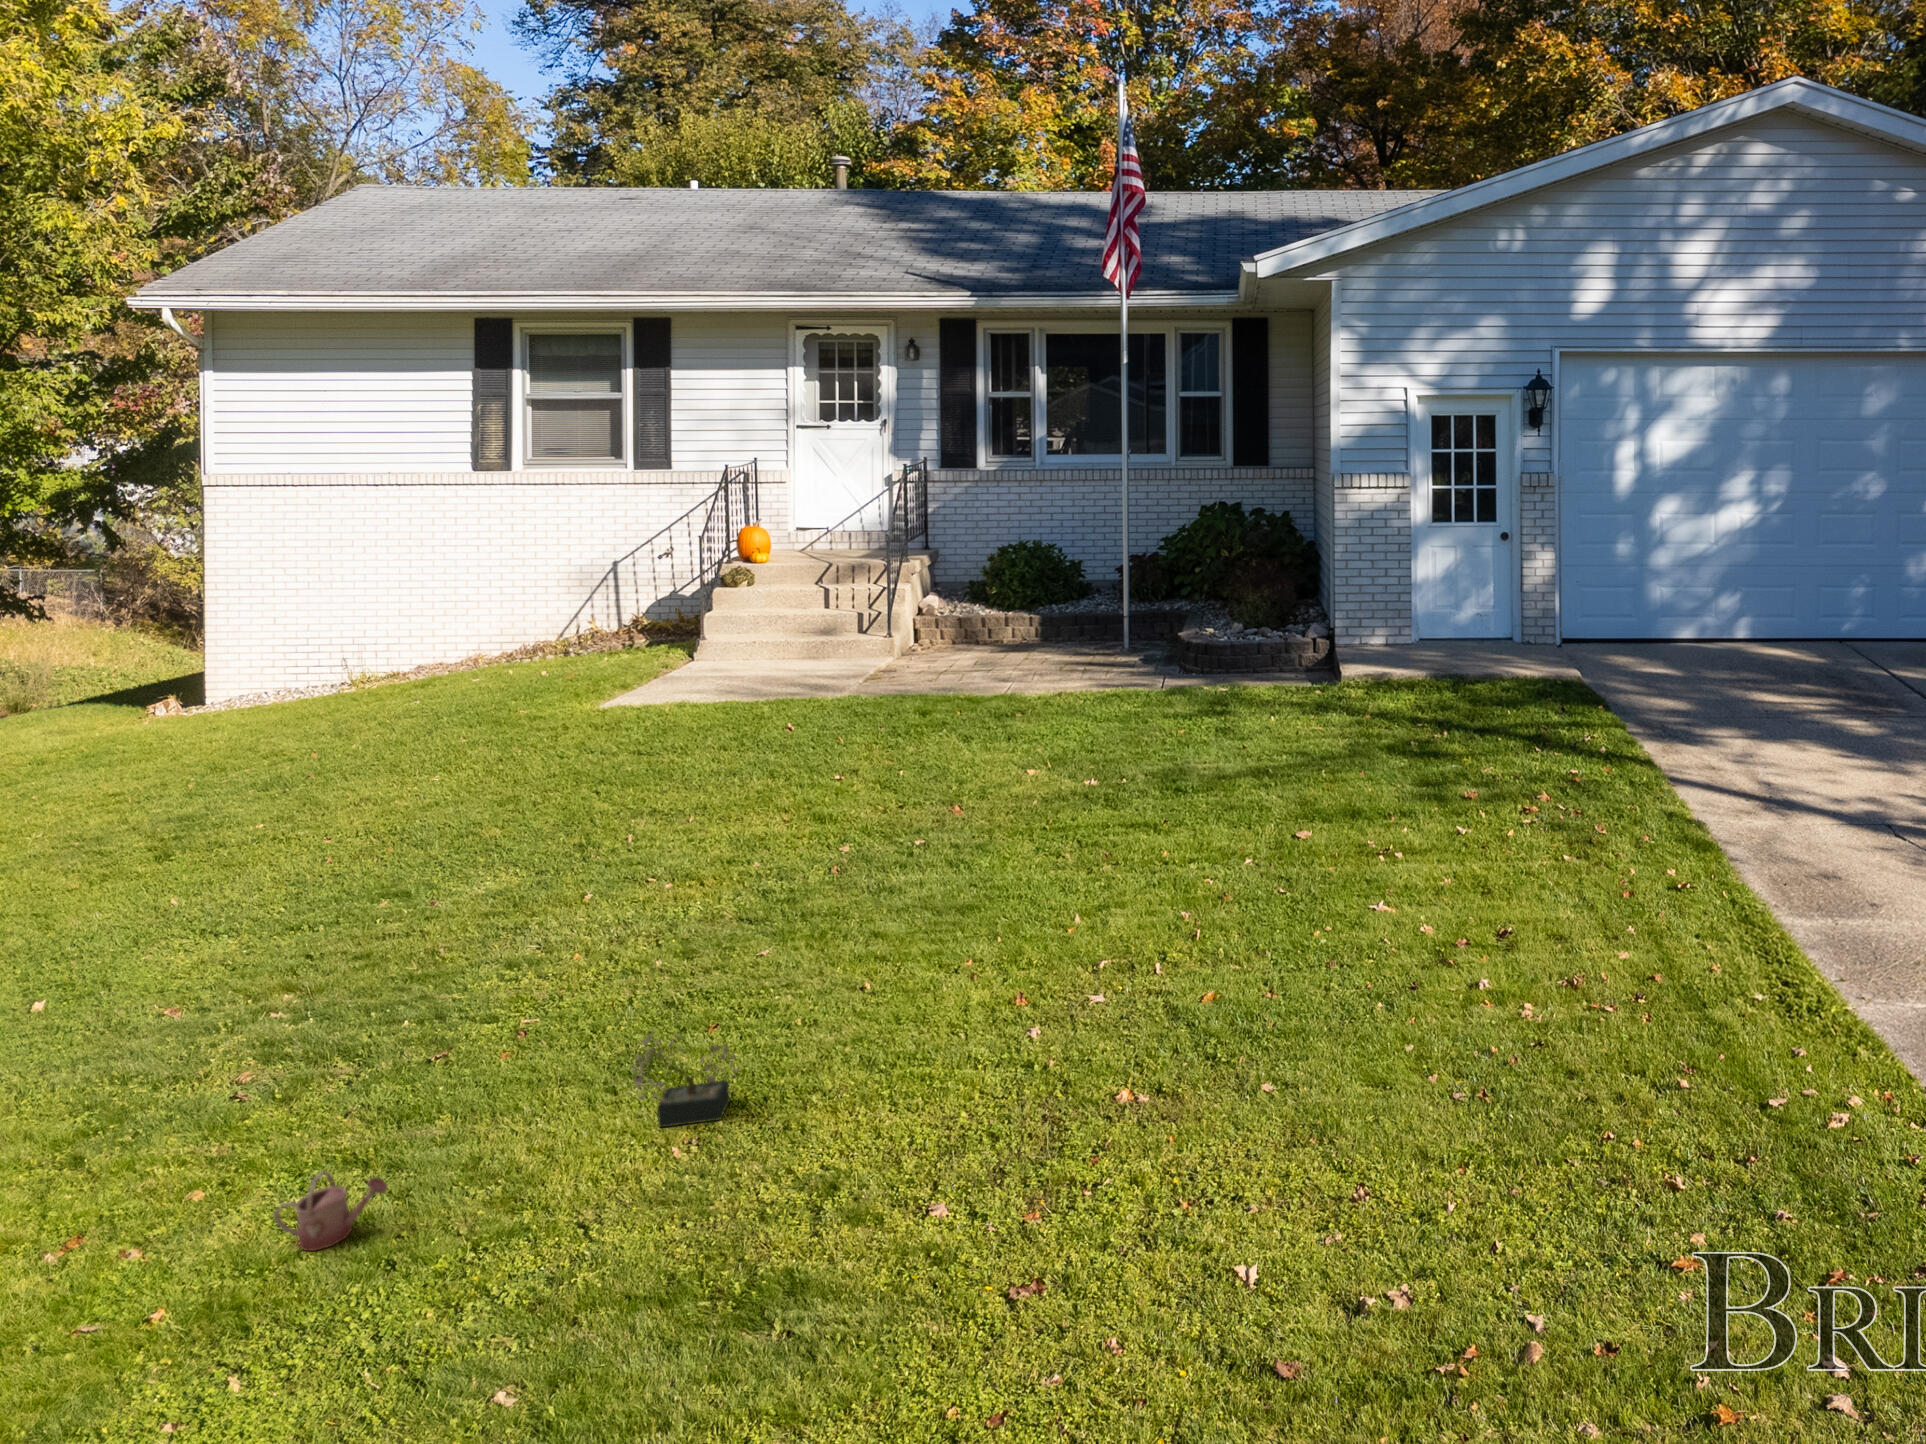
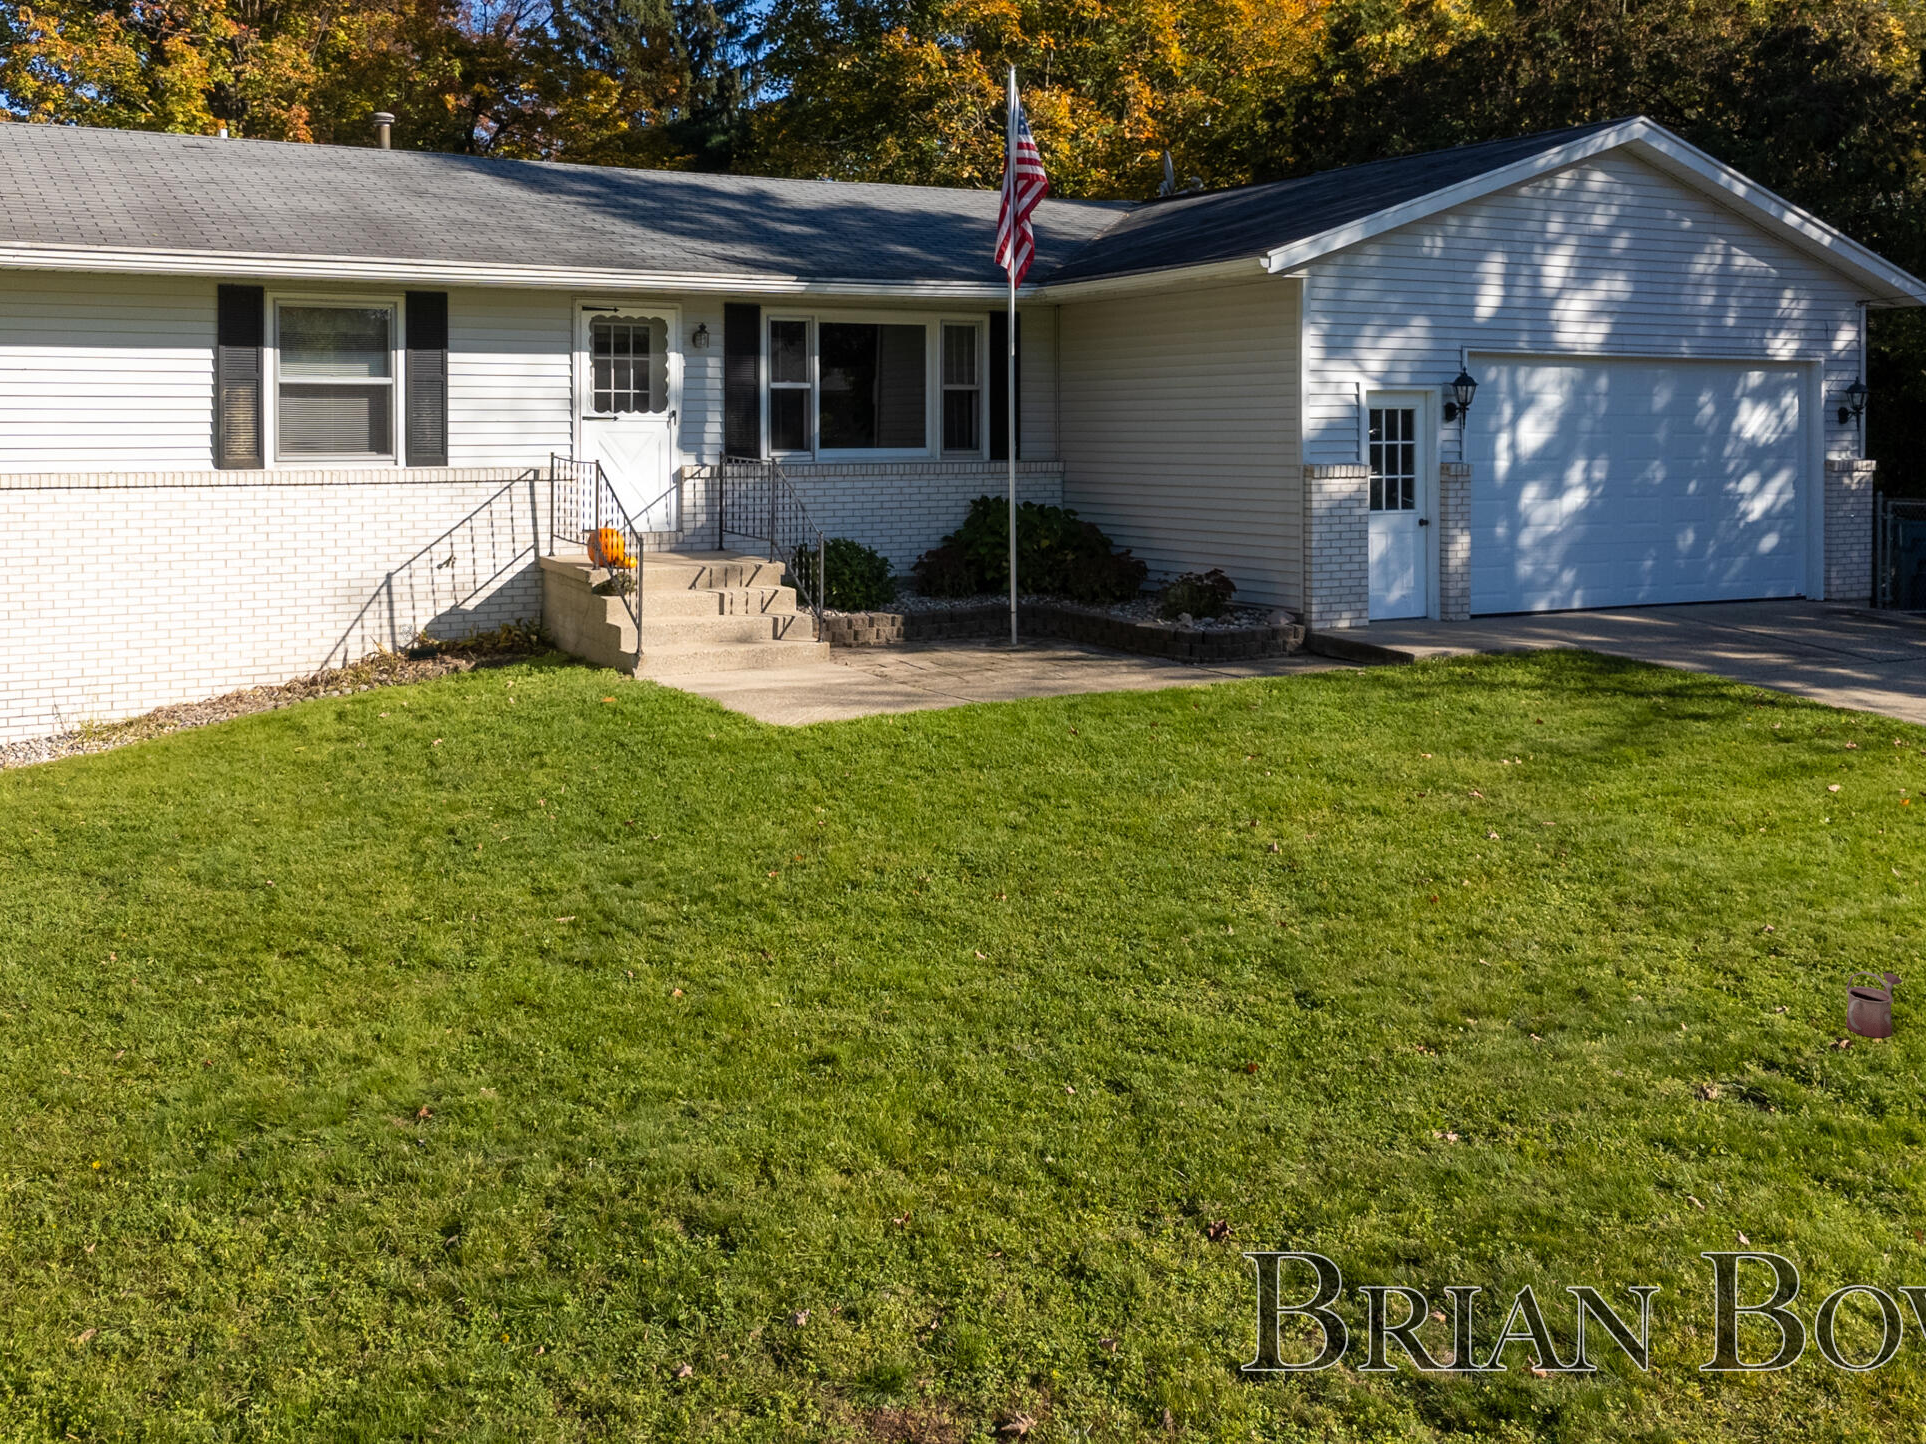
decorative plant: present [633,1031,738,1127] -> present [400,626,438,661]

